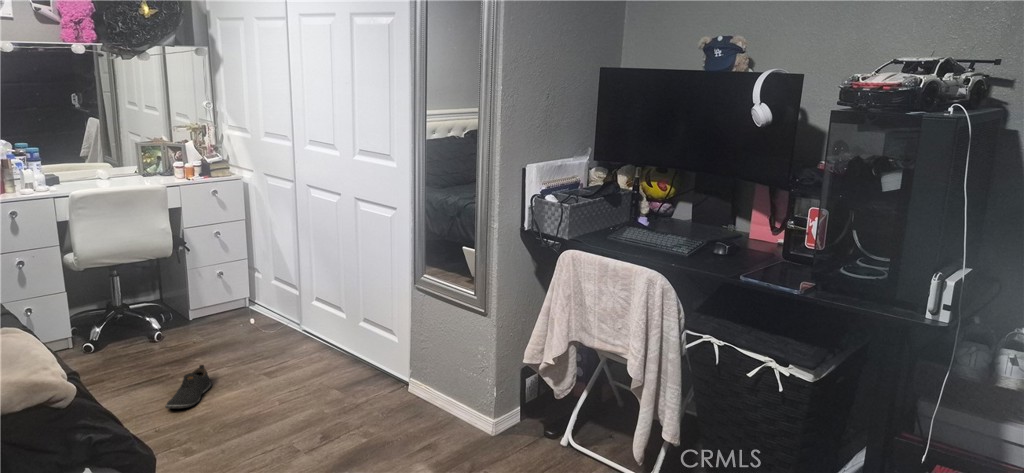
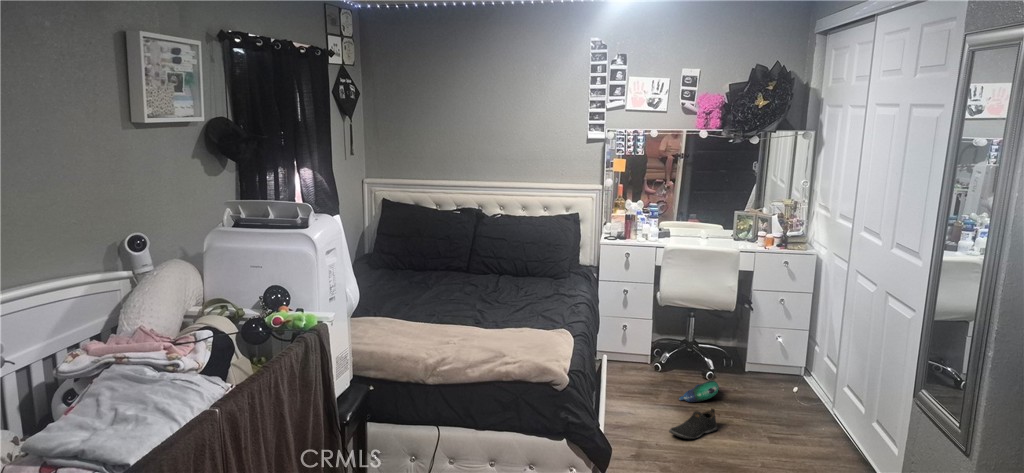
plush toy: none [143,338,184,373] -> present [679,380,719,402]

